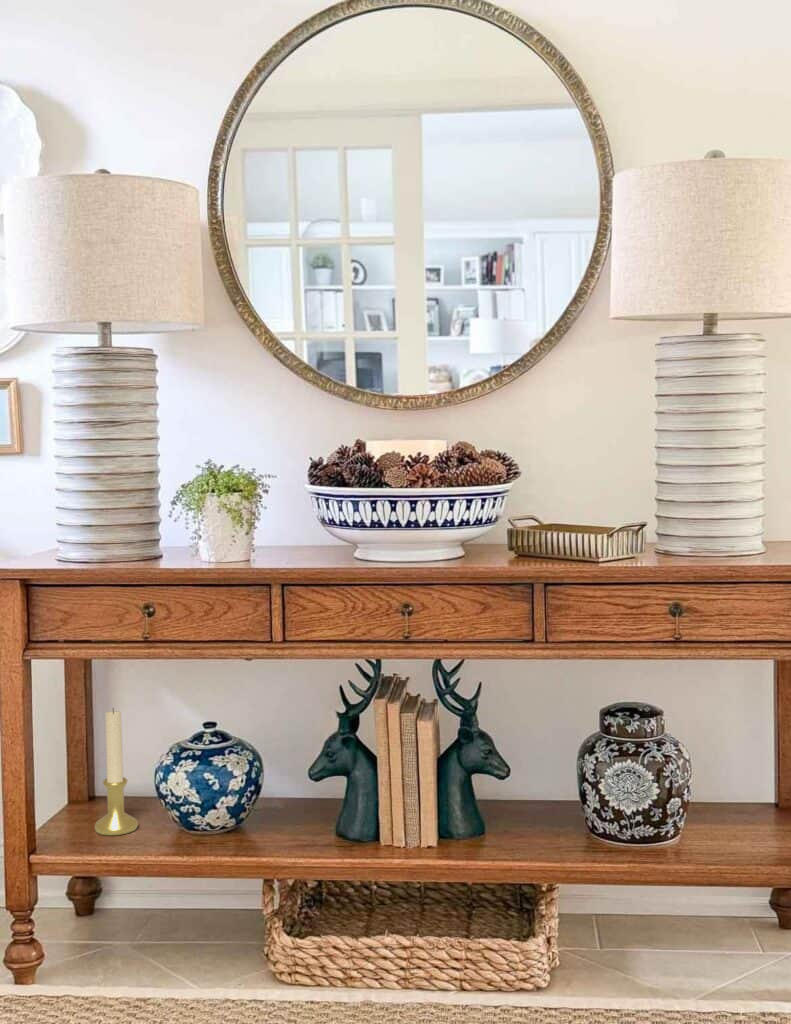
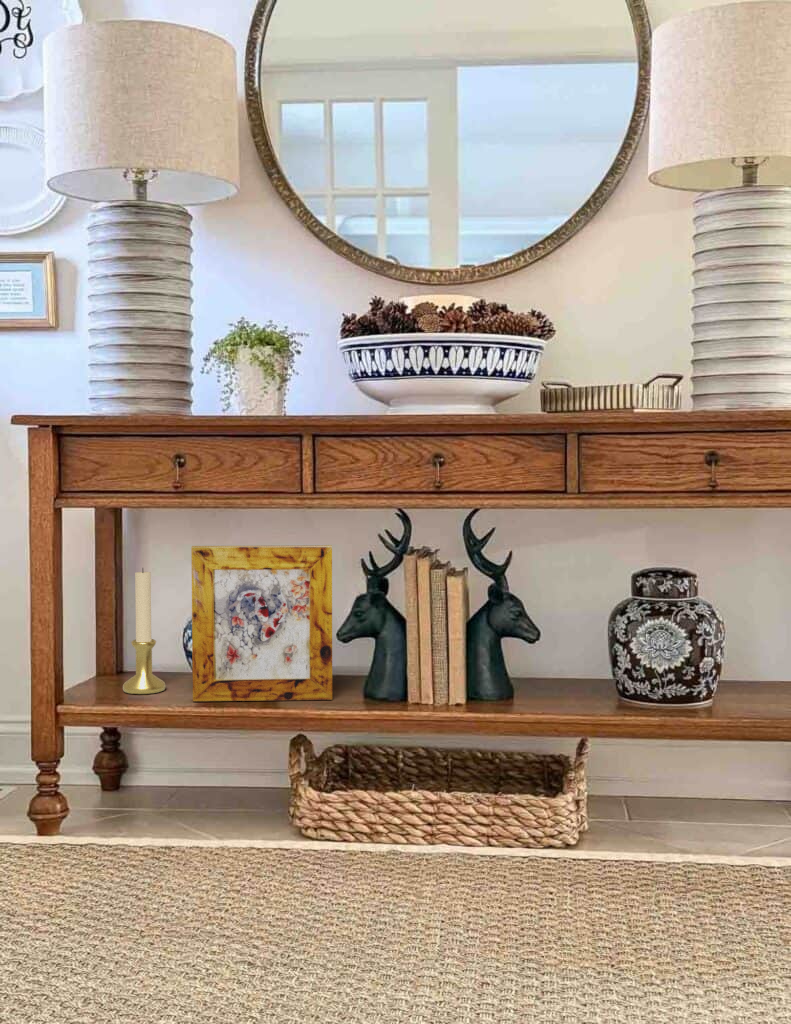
picture frame: none [161,688,305,847] -> present [191,545,332,701]

